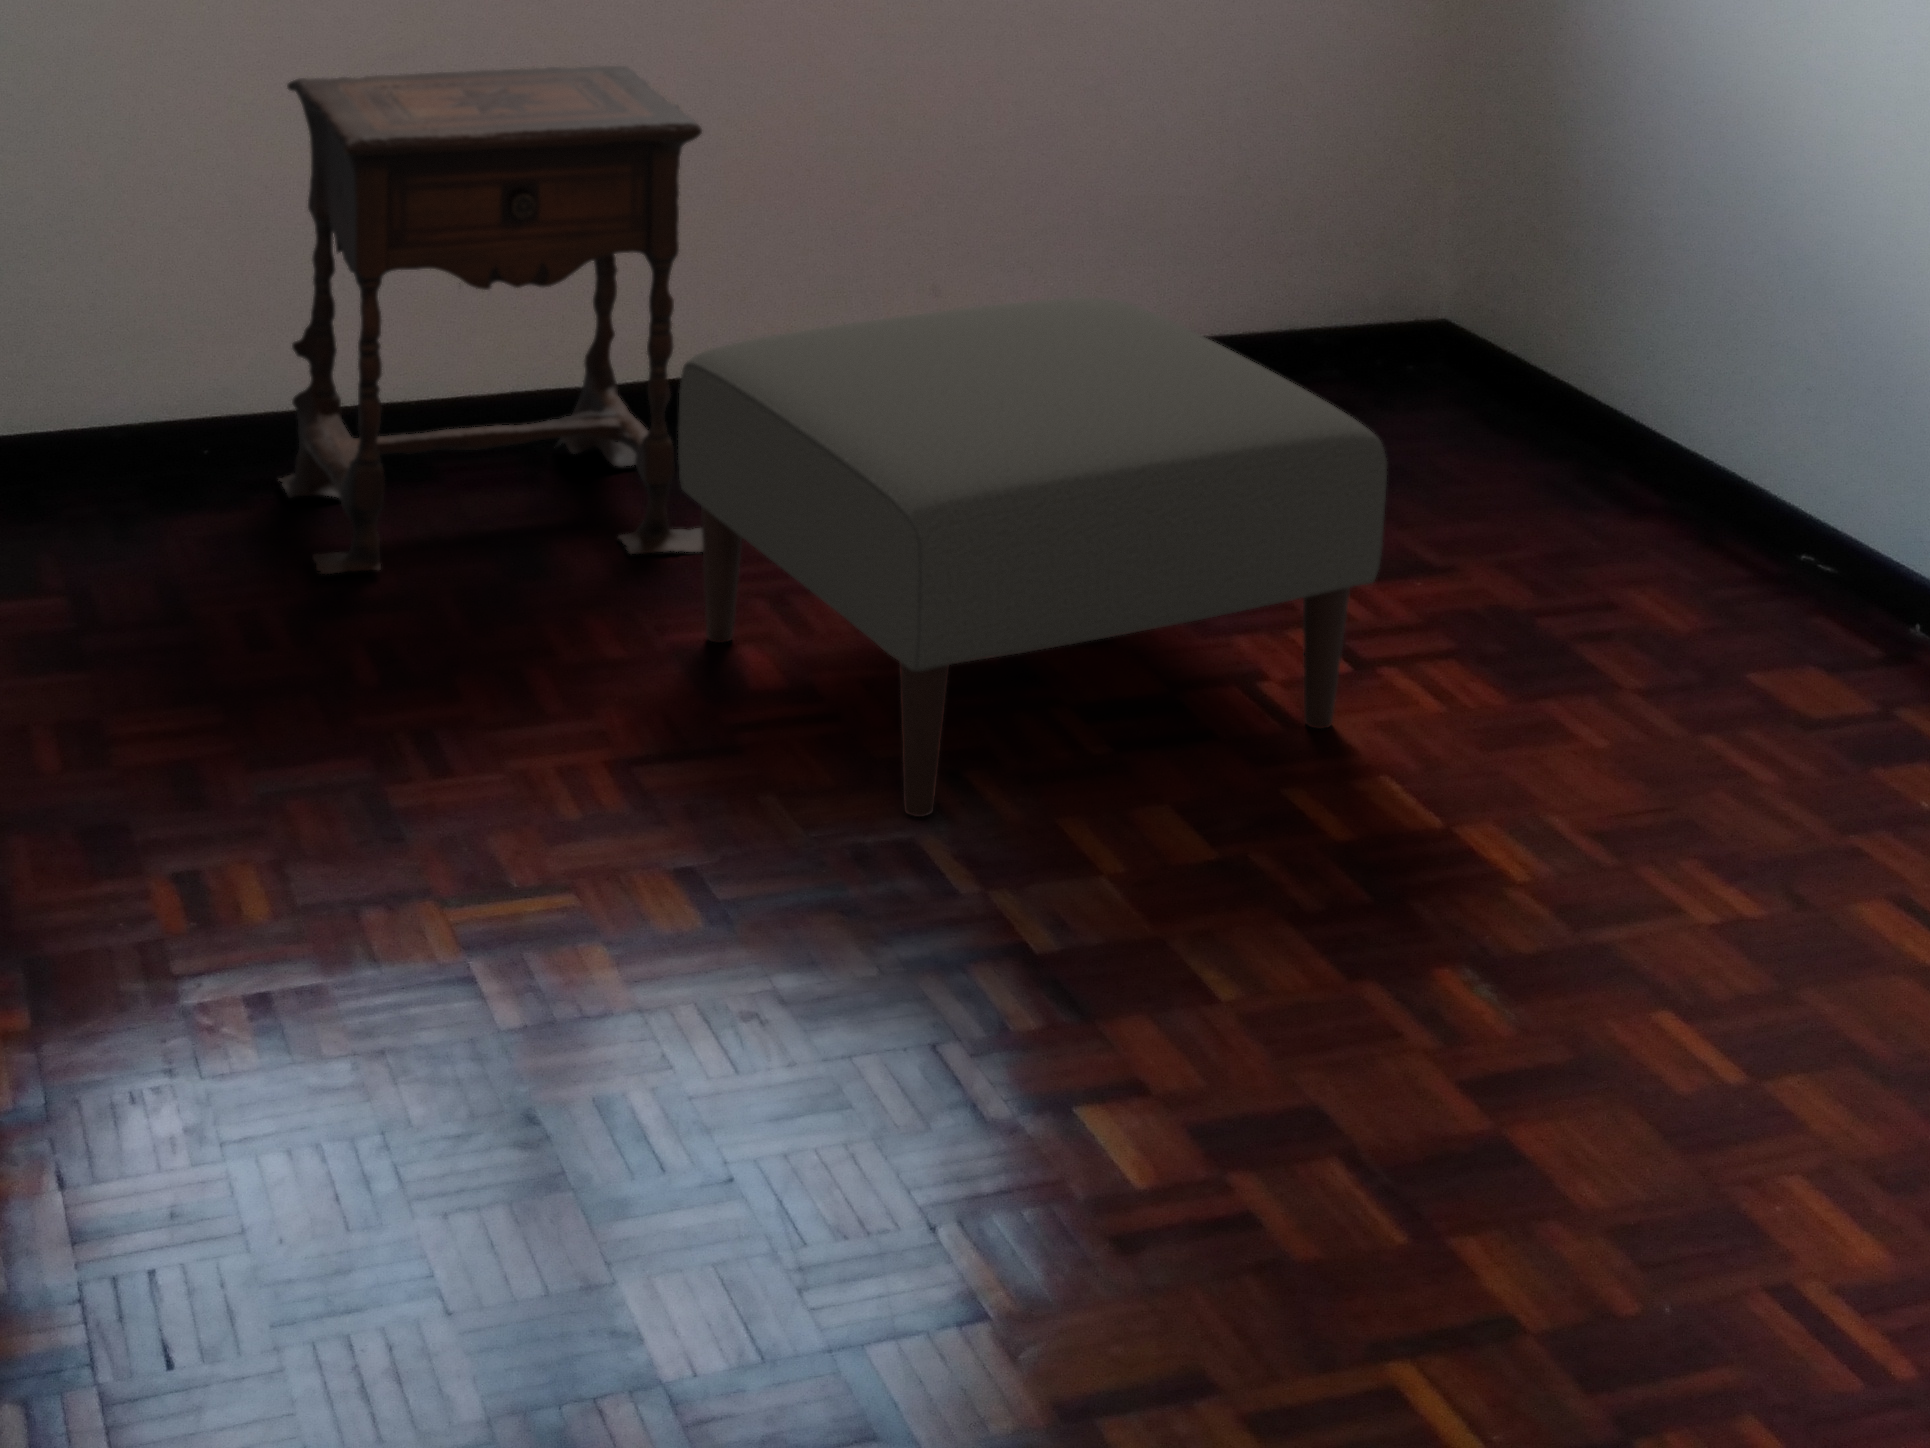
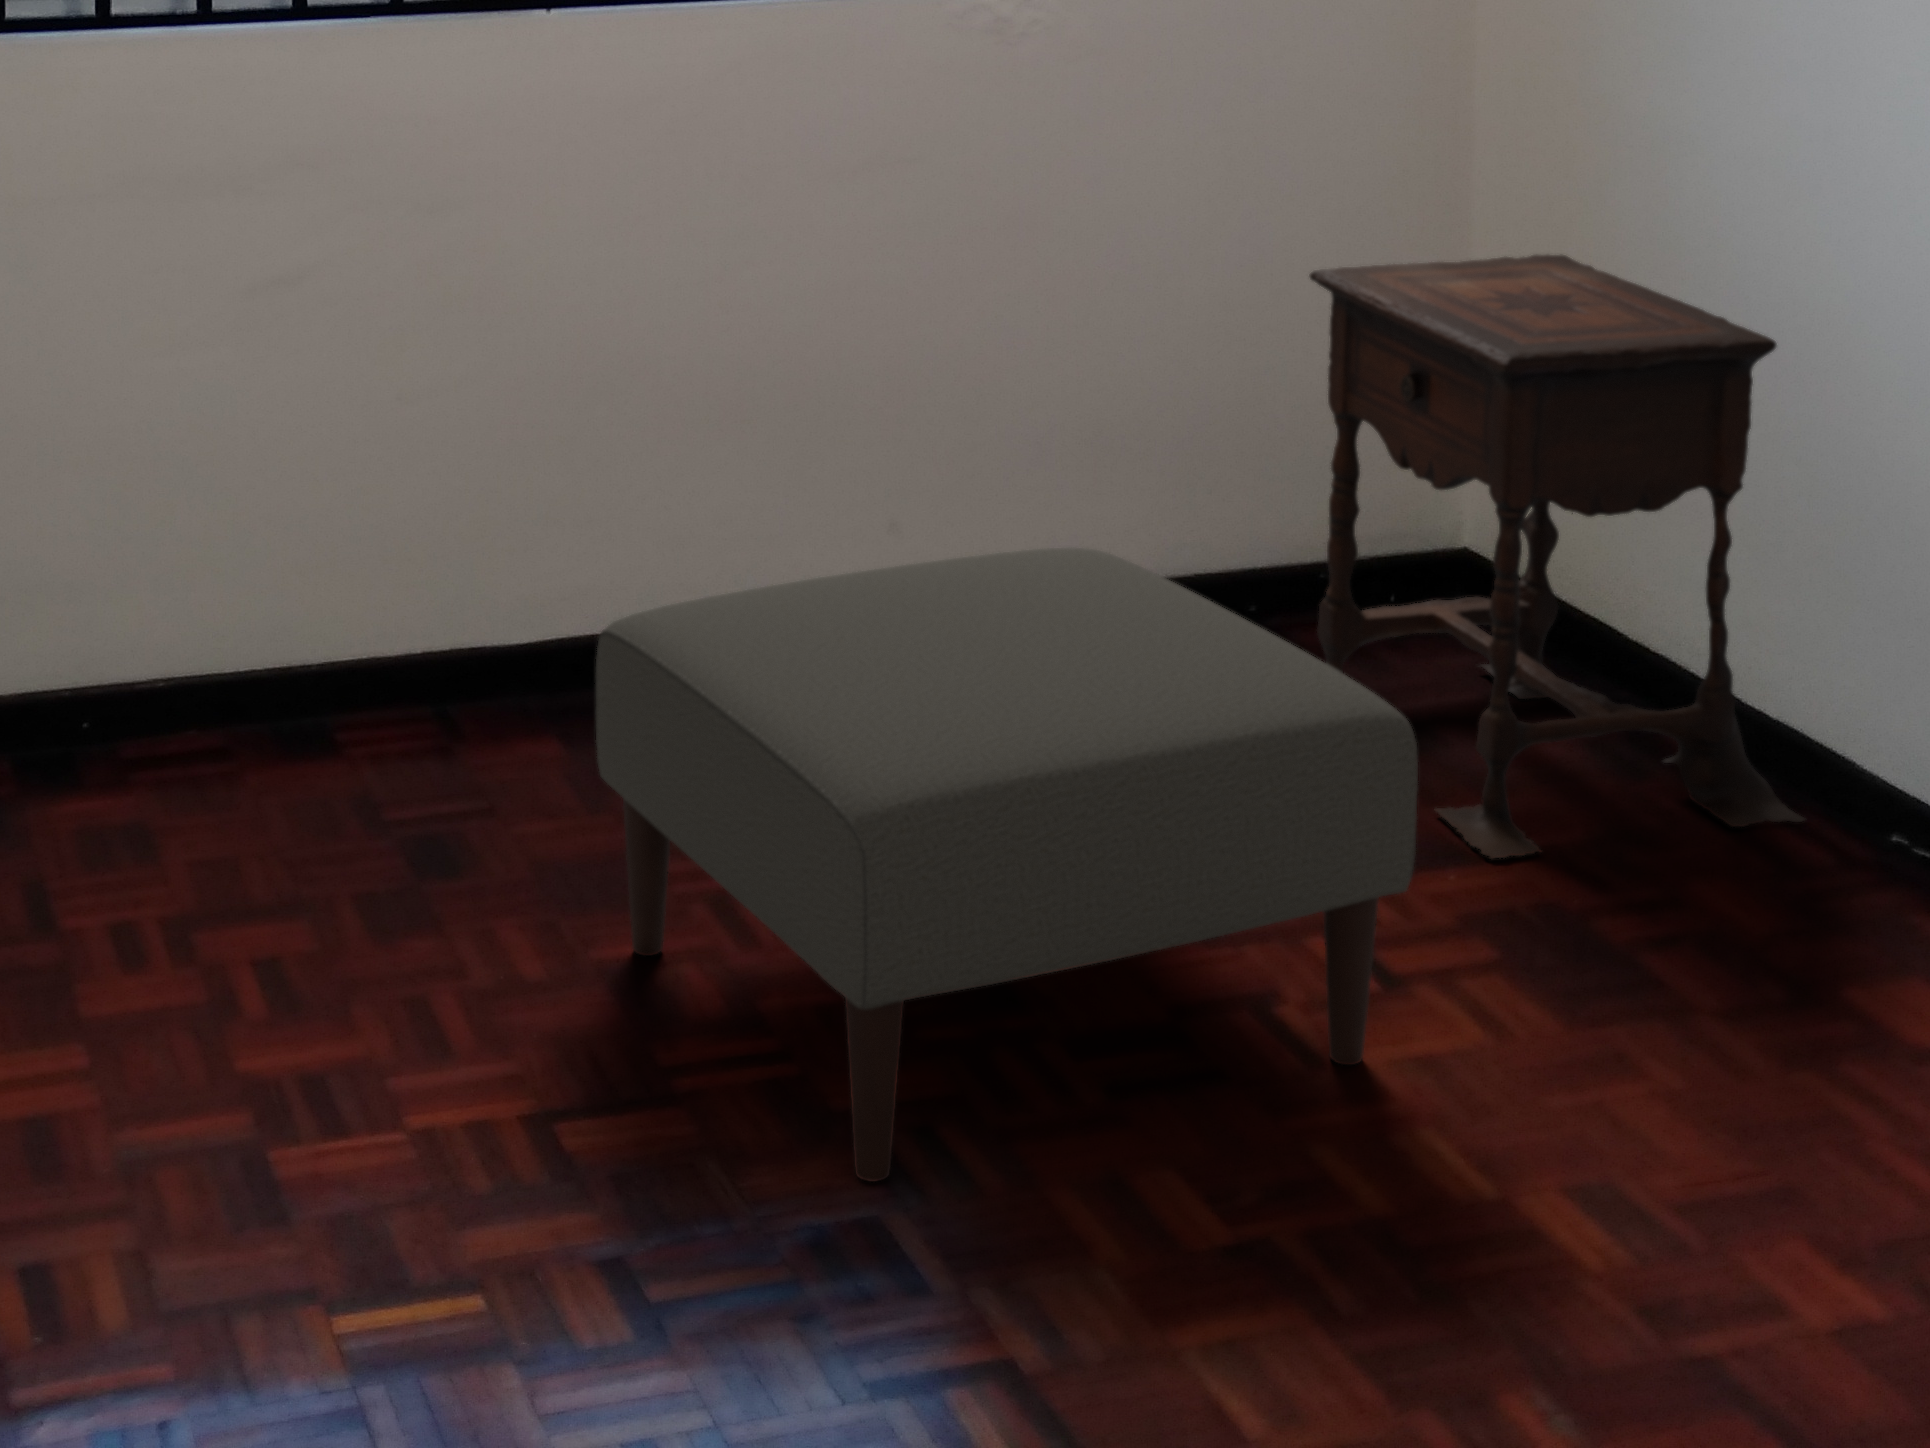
side table: present [280,66,703,574] -> present [1310,255,1804,858]

